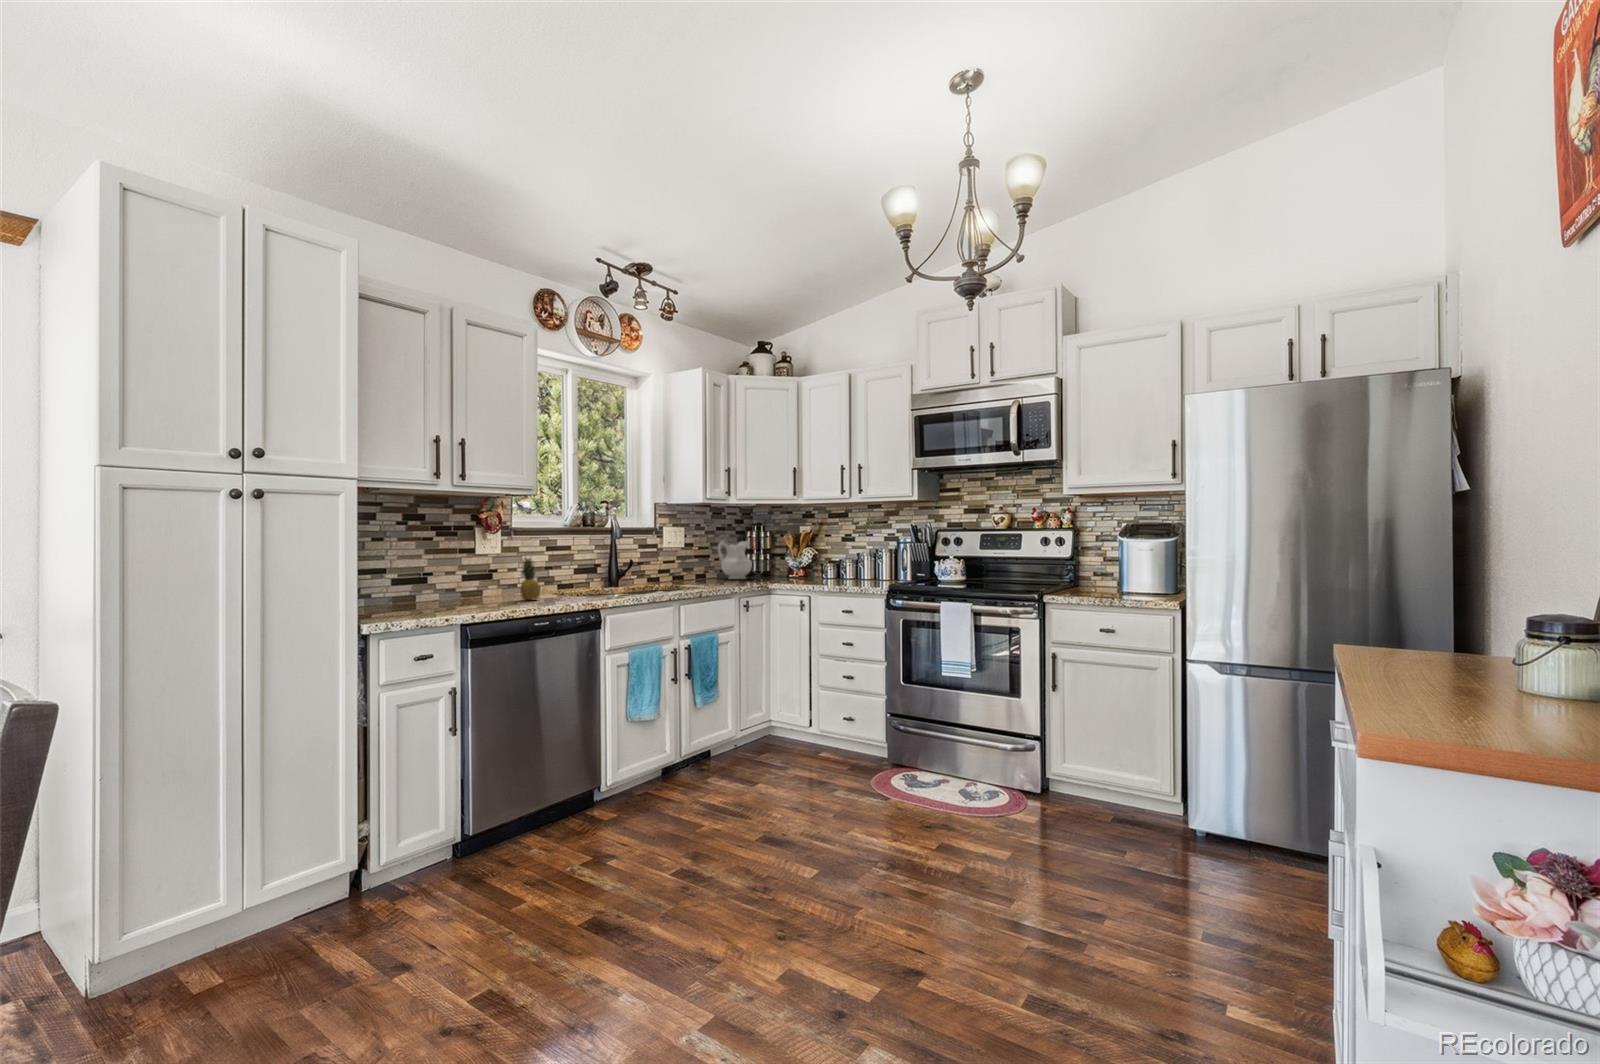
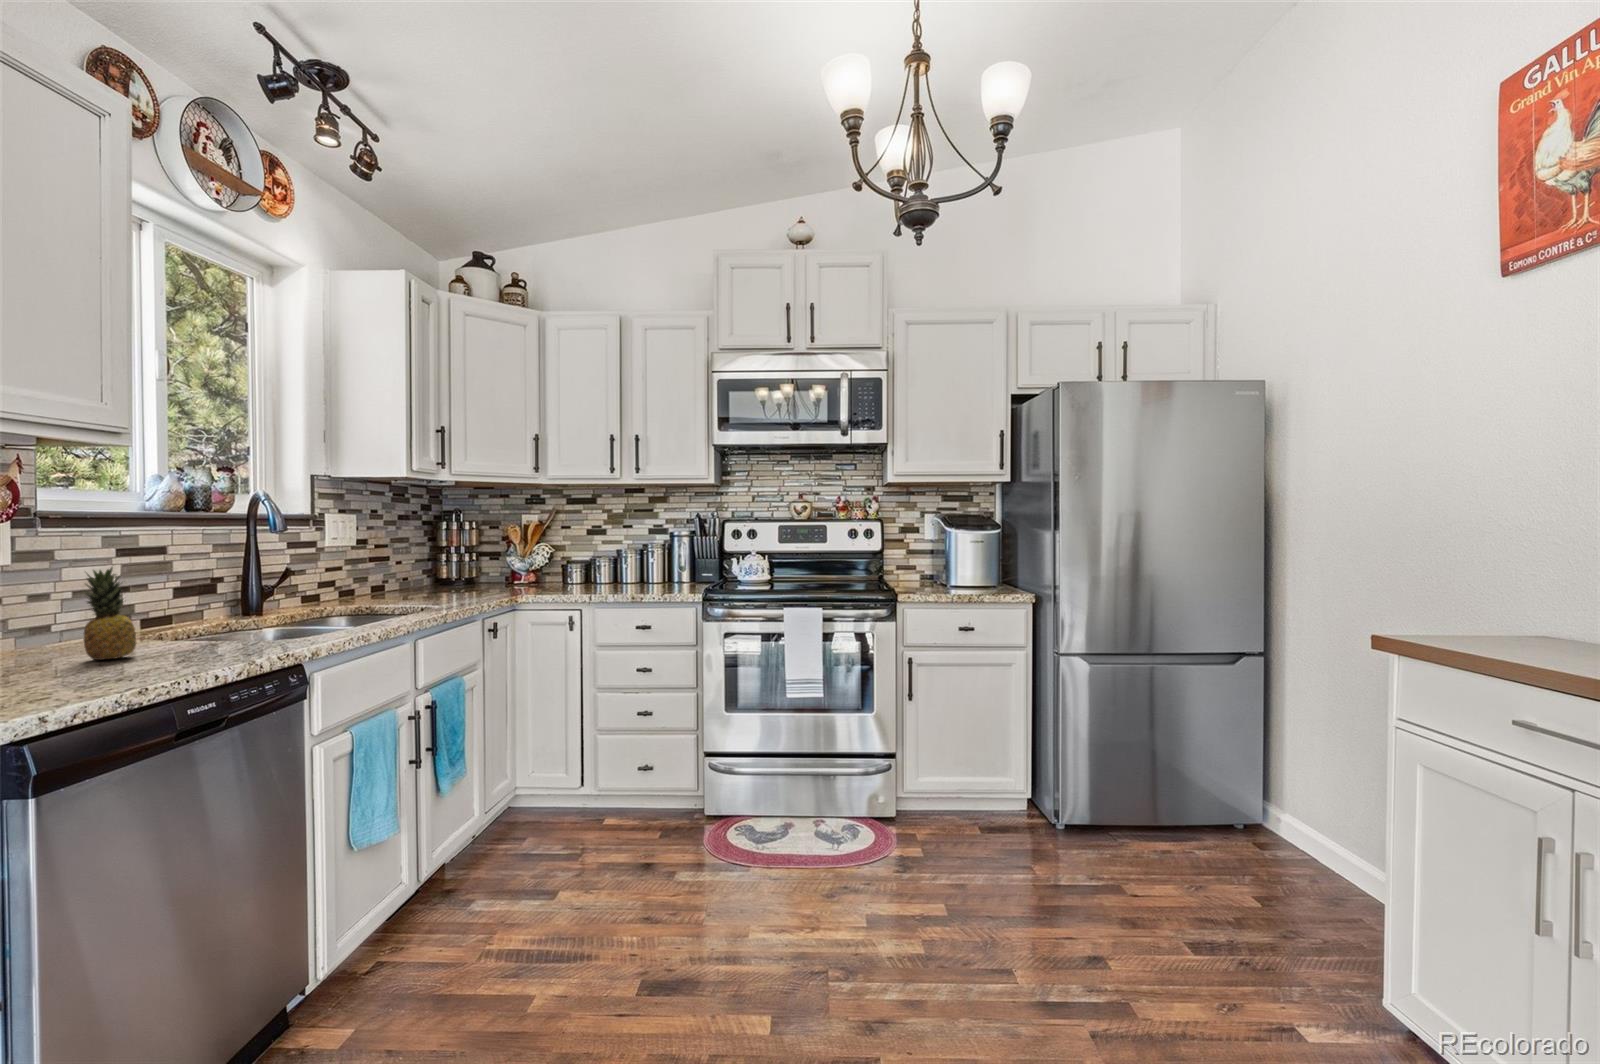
ceramic pitcher: present [718,540,752,579] -> none [405,534,458,591]

